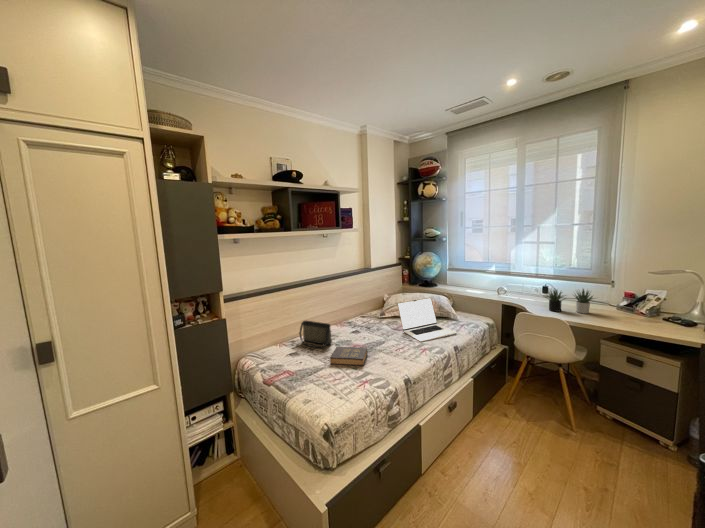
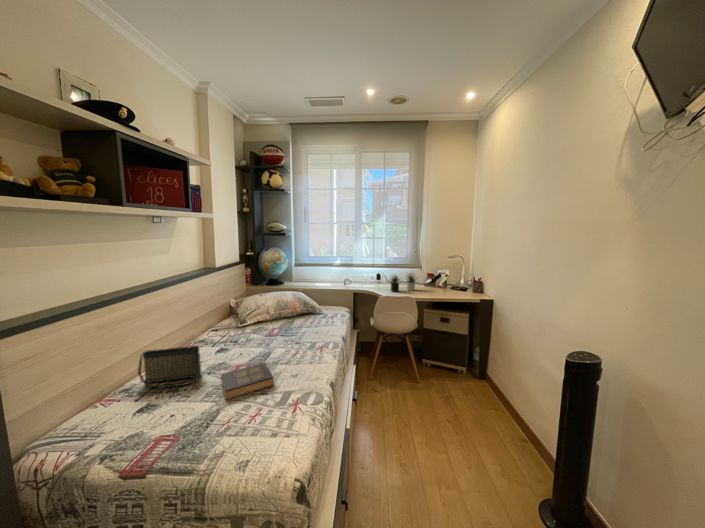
laptop: present [397,298,457,342] -> none [272,294,334,341]

